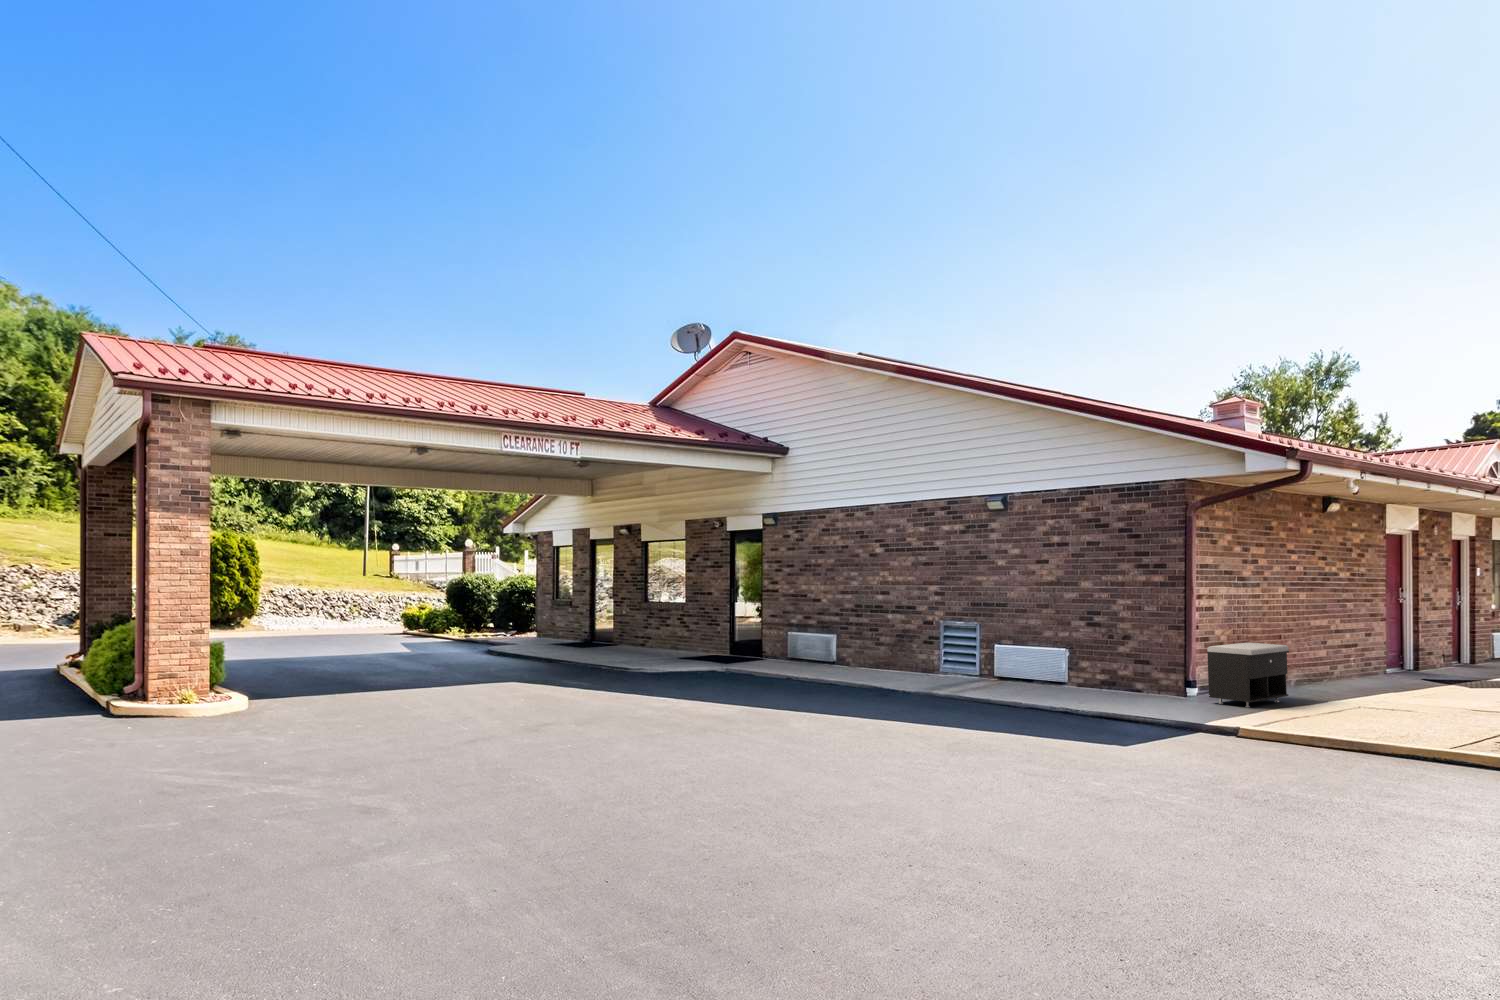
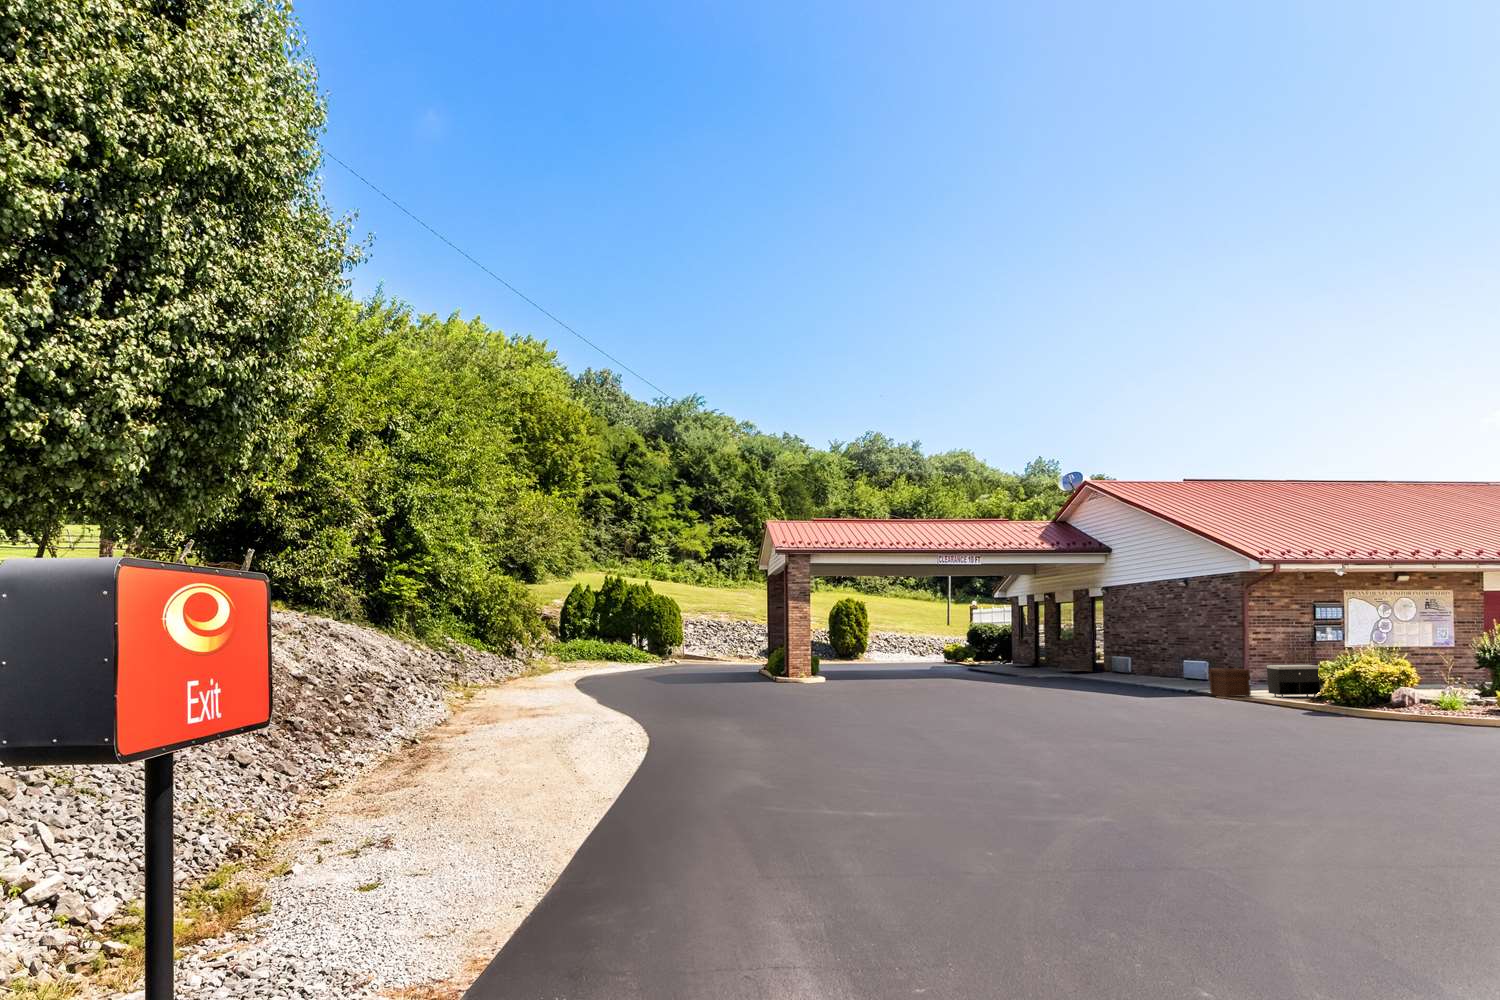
wooden crate: none [1119,653,1190,711] -> present [1209,668,1251,697]

